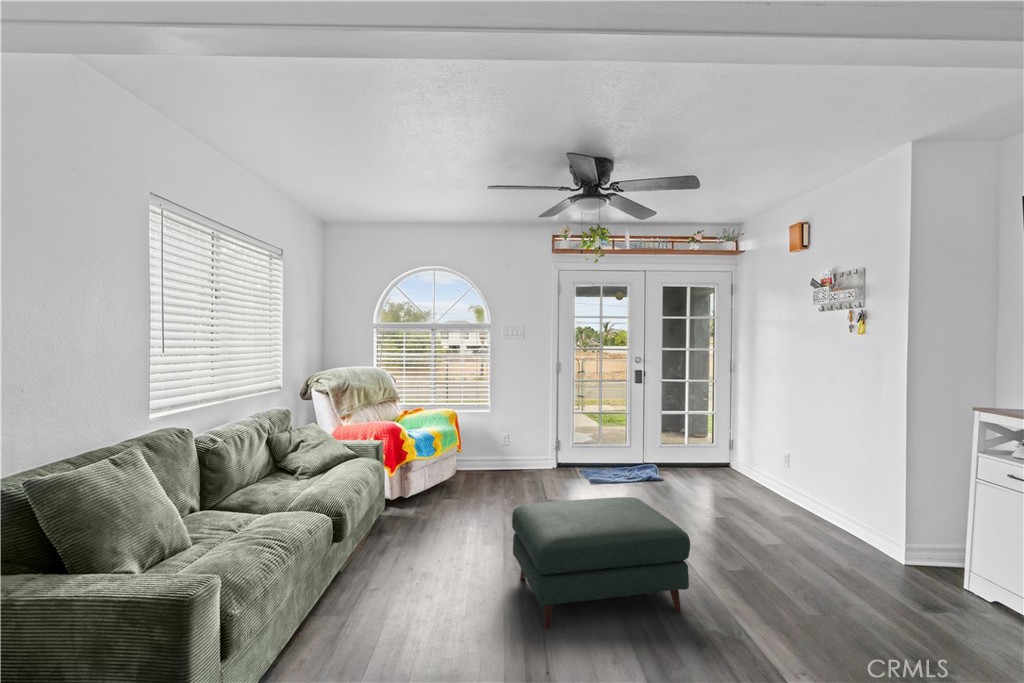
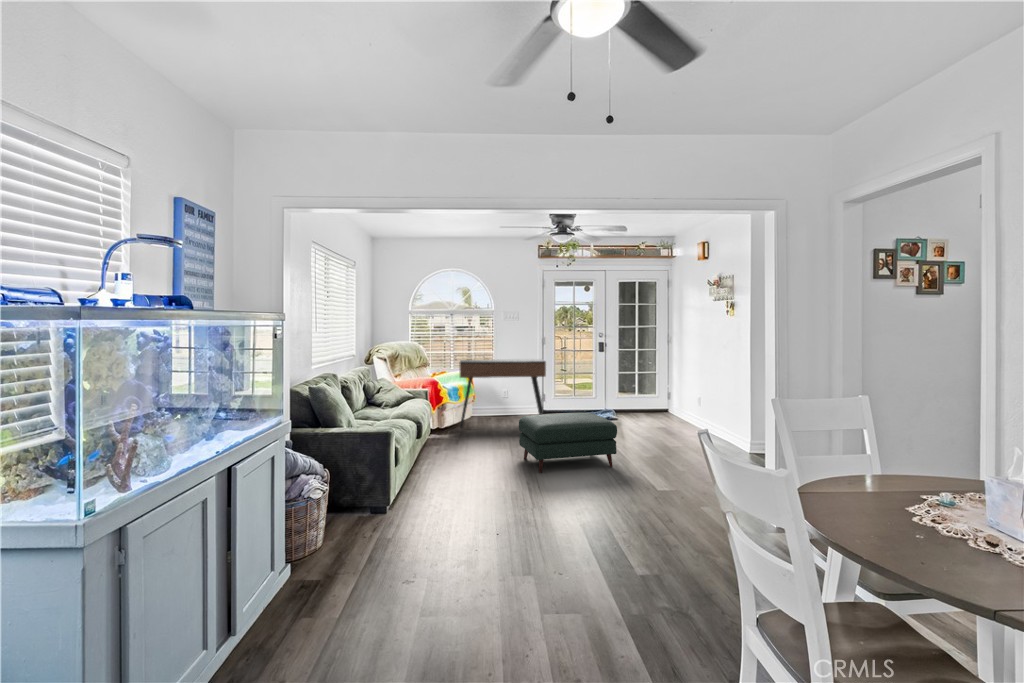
console table: none [434,393,561,495] -> present [459,359,546,428]

